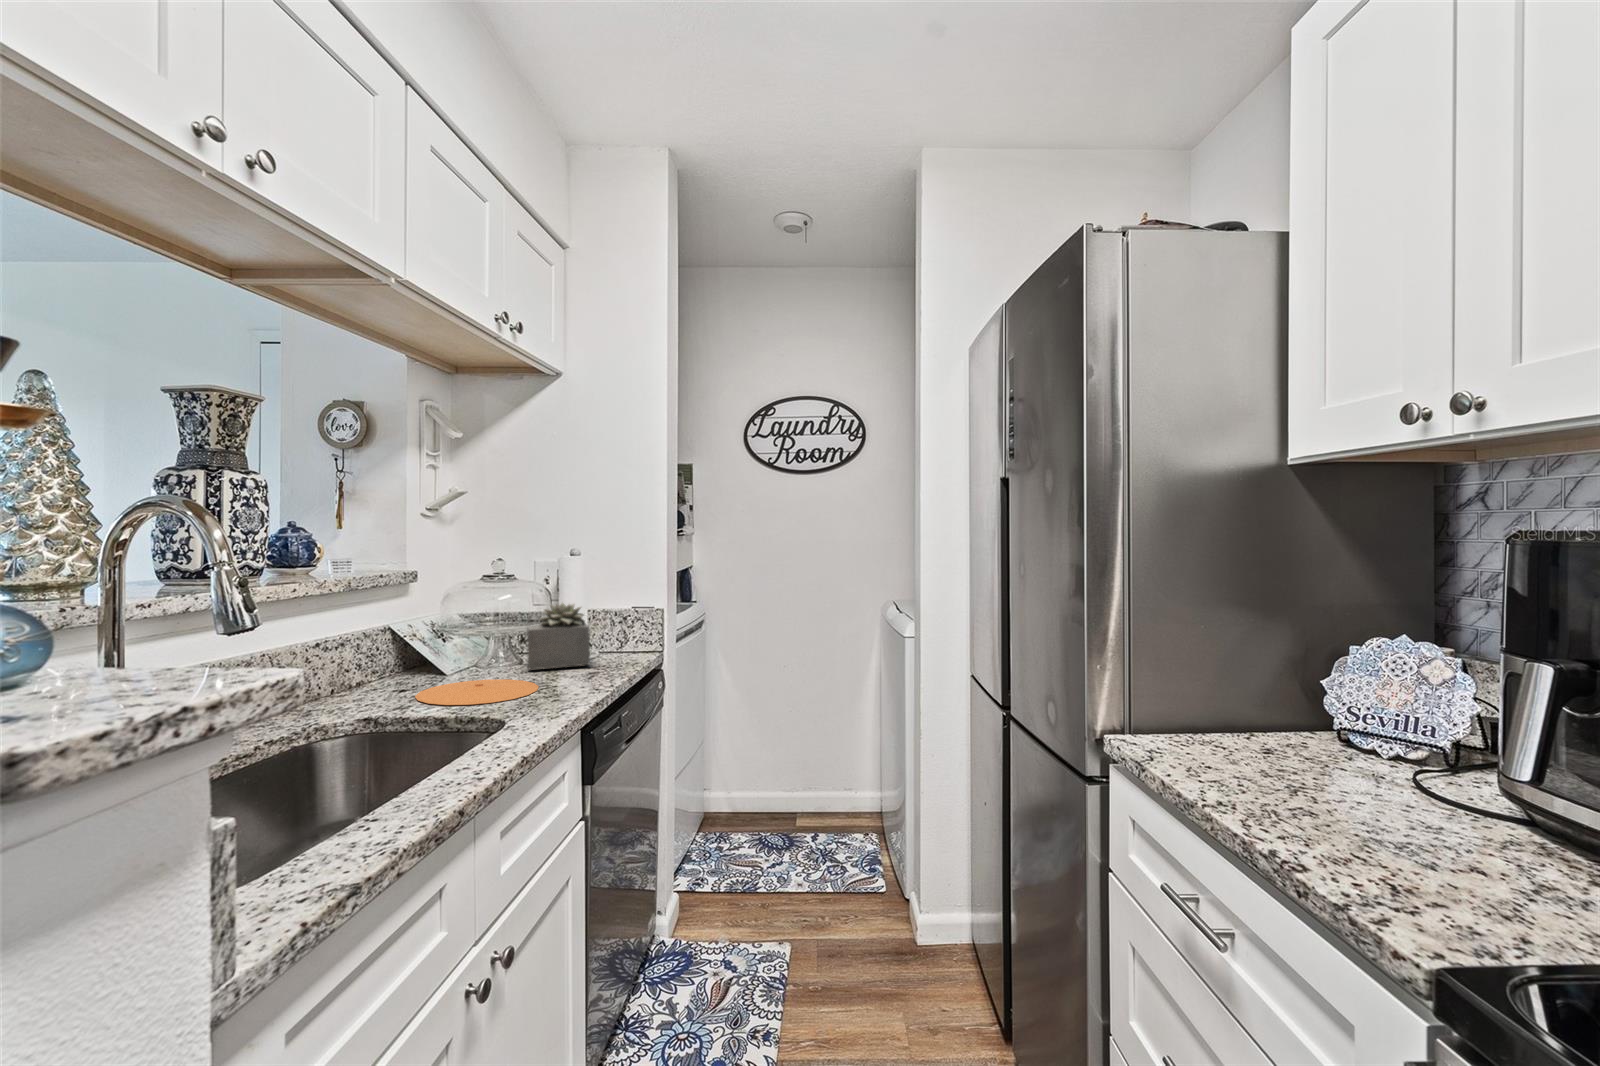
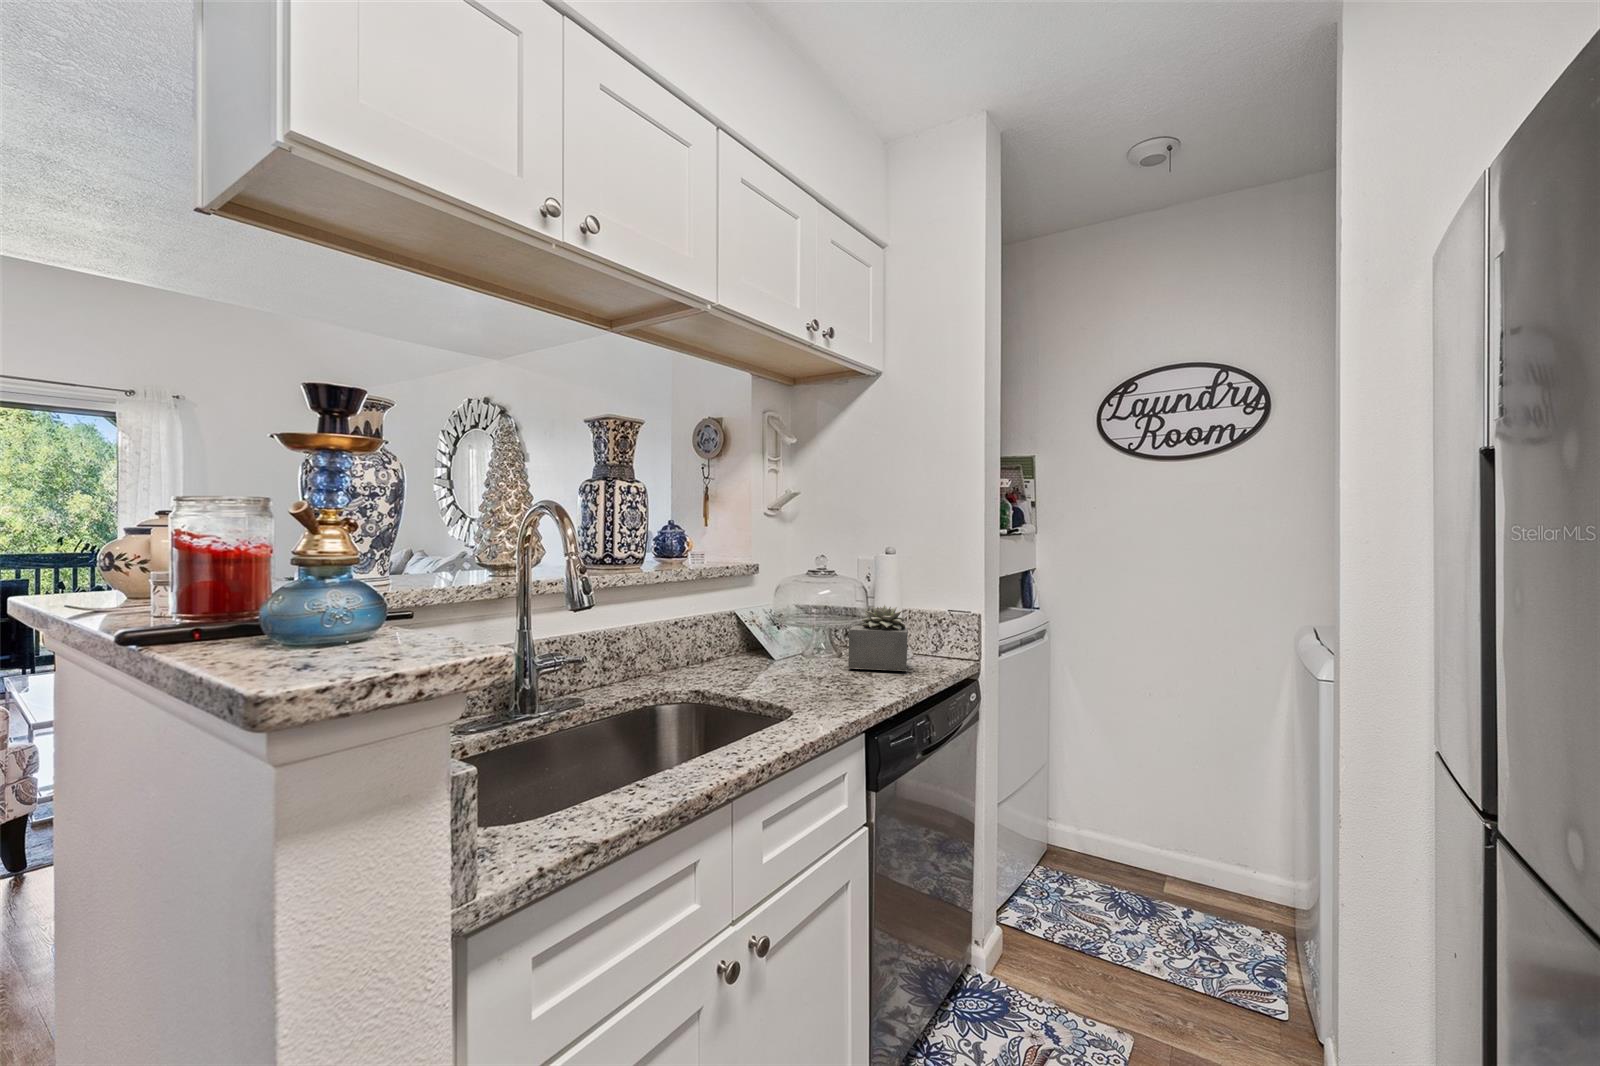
plate: present [415,679,539,705] -> none [743,672,848,696]

